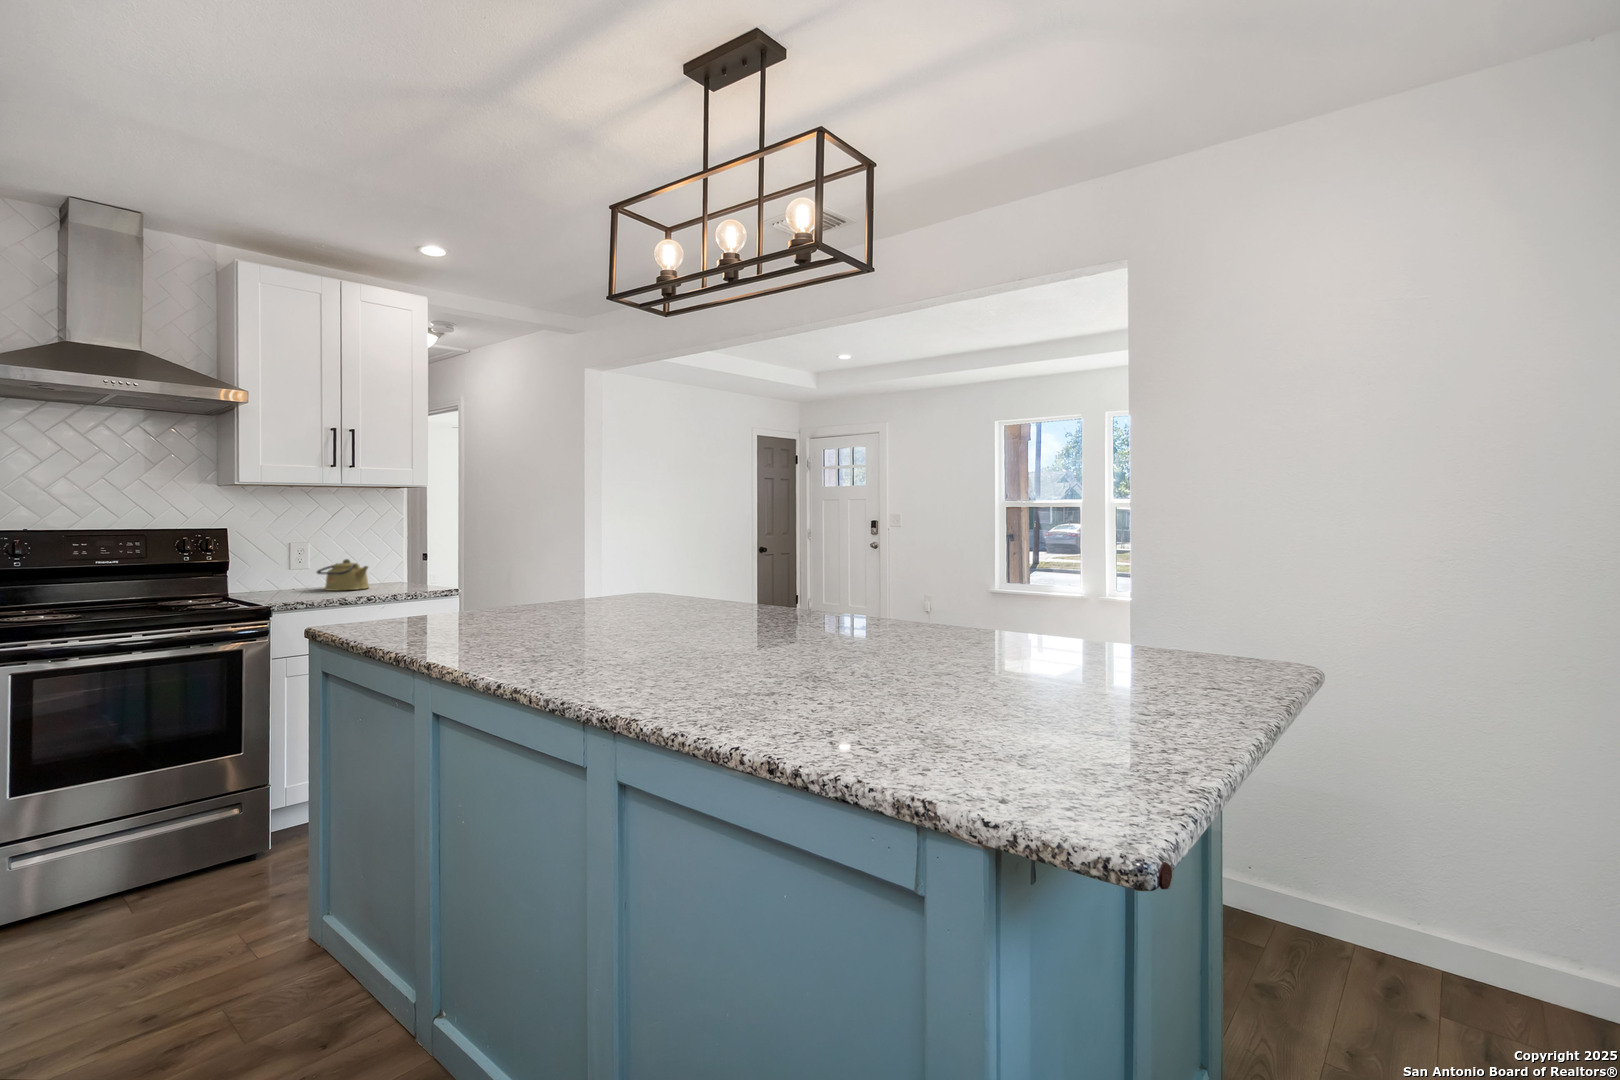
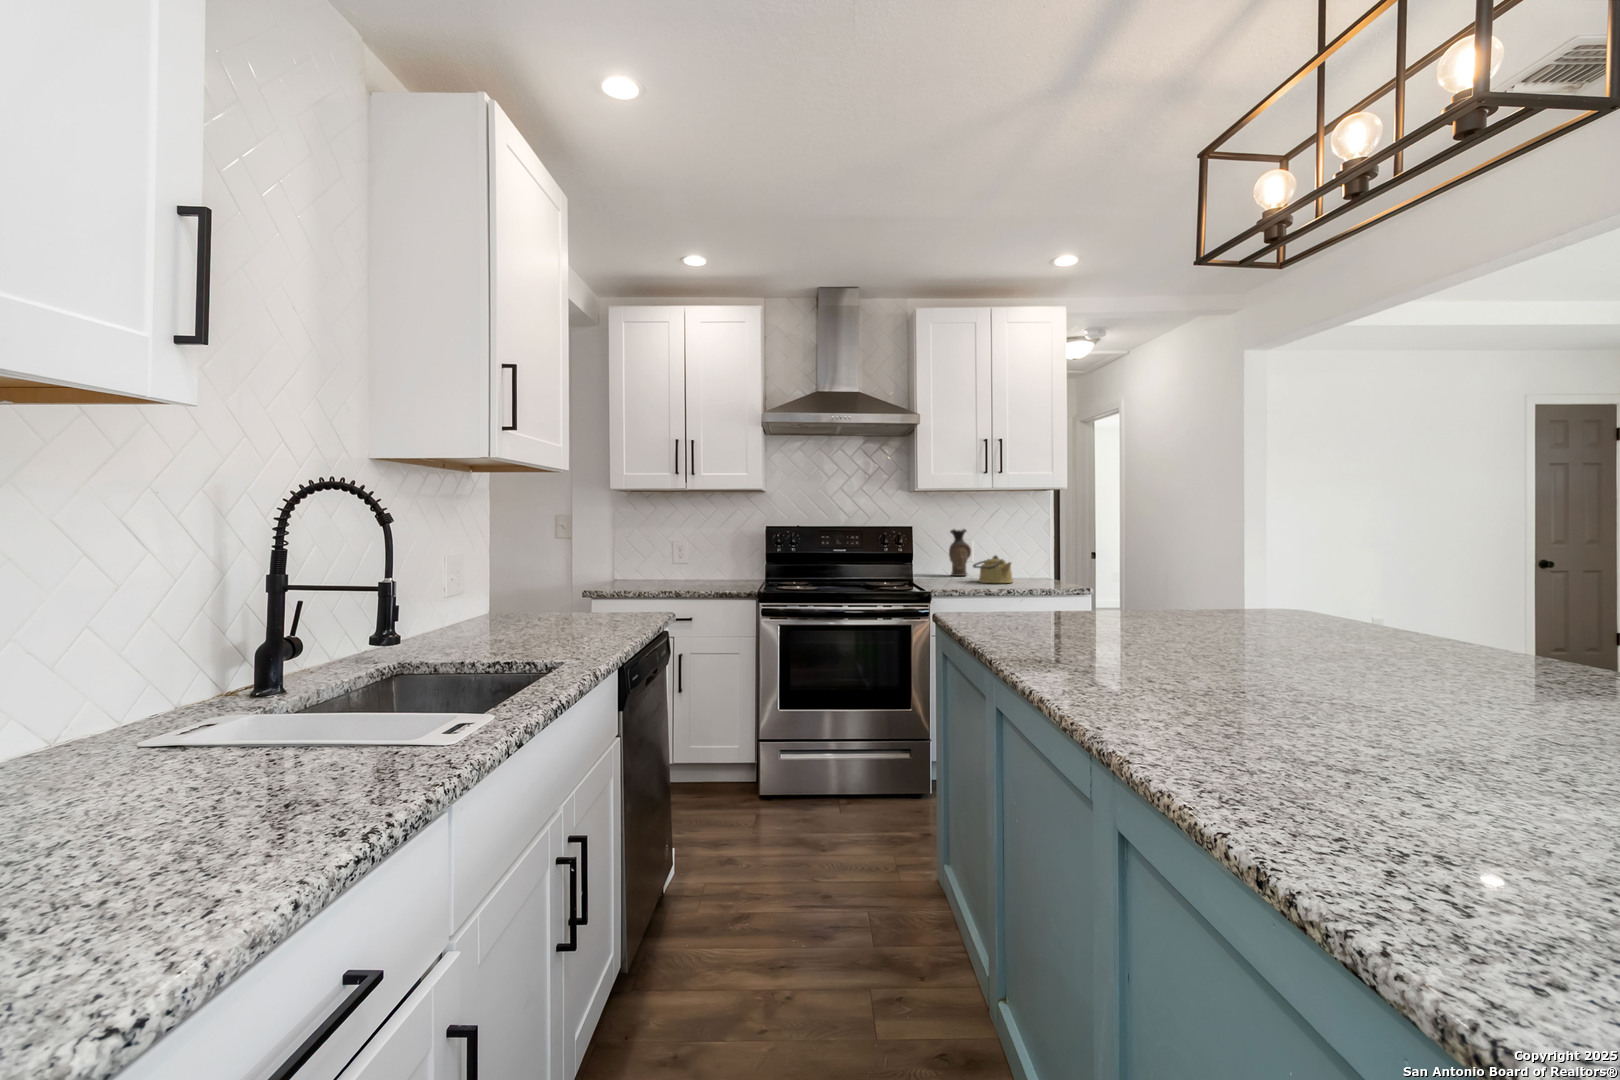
ceramic pitcher: none [279,523,311,585] -> present [949,529,971,576]

